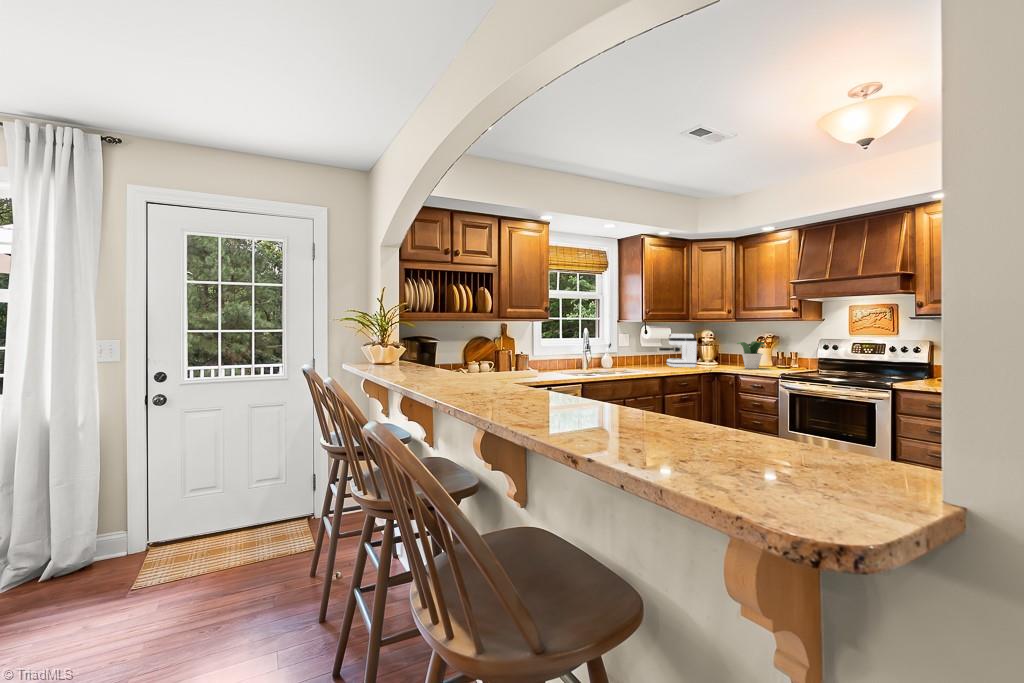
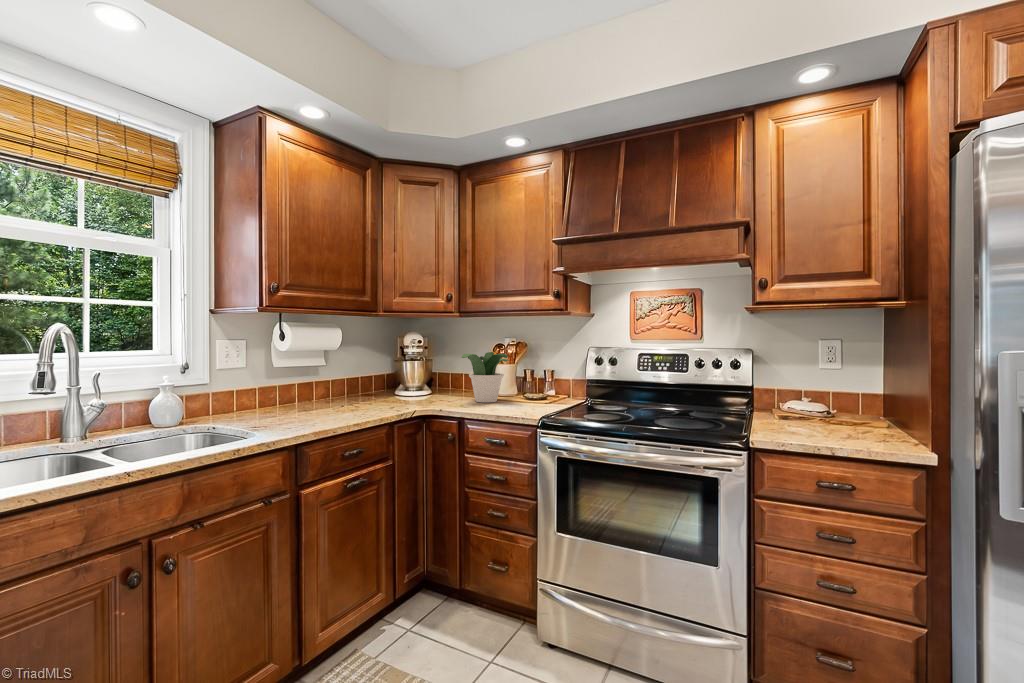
coffee maker: present [659,334,697,368] -> none [316,339,389,409]

